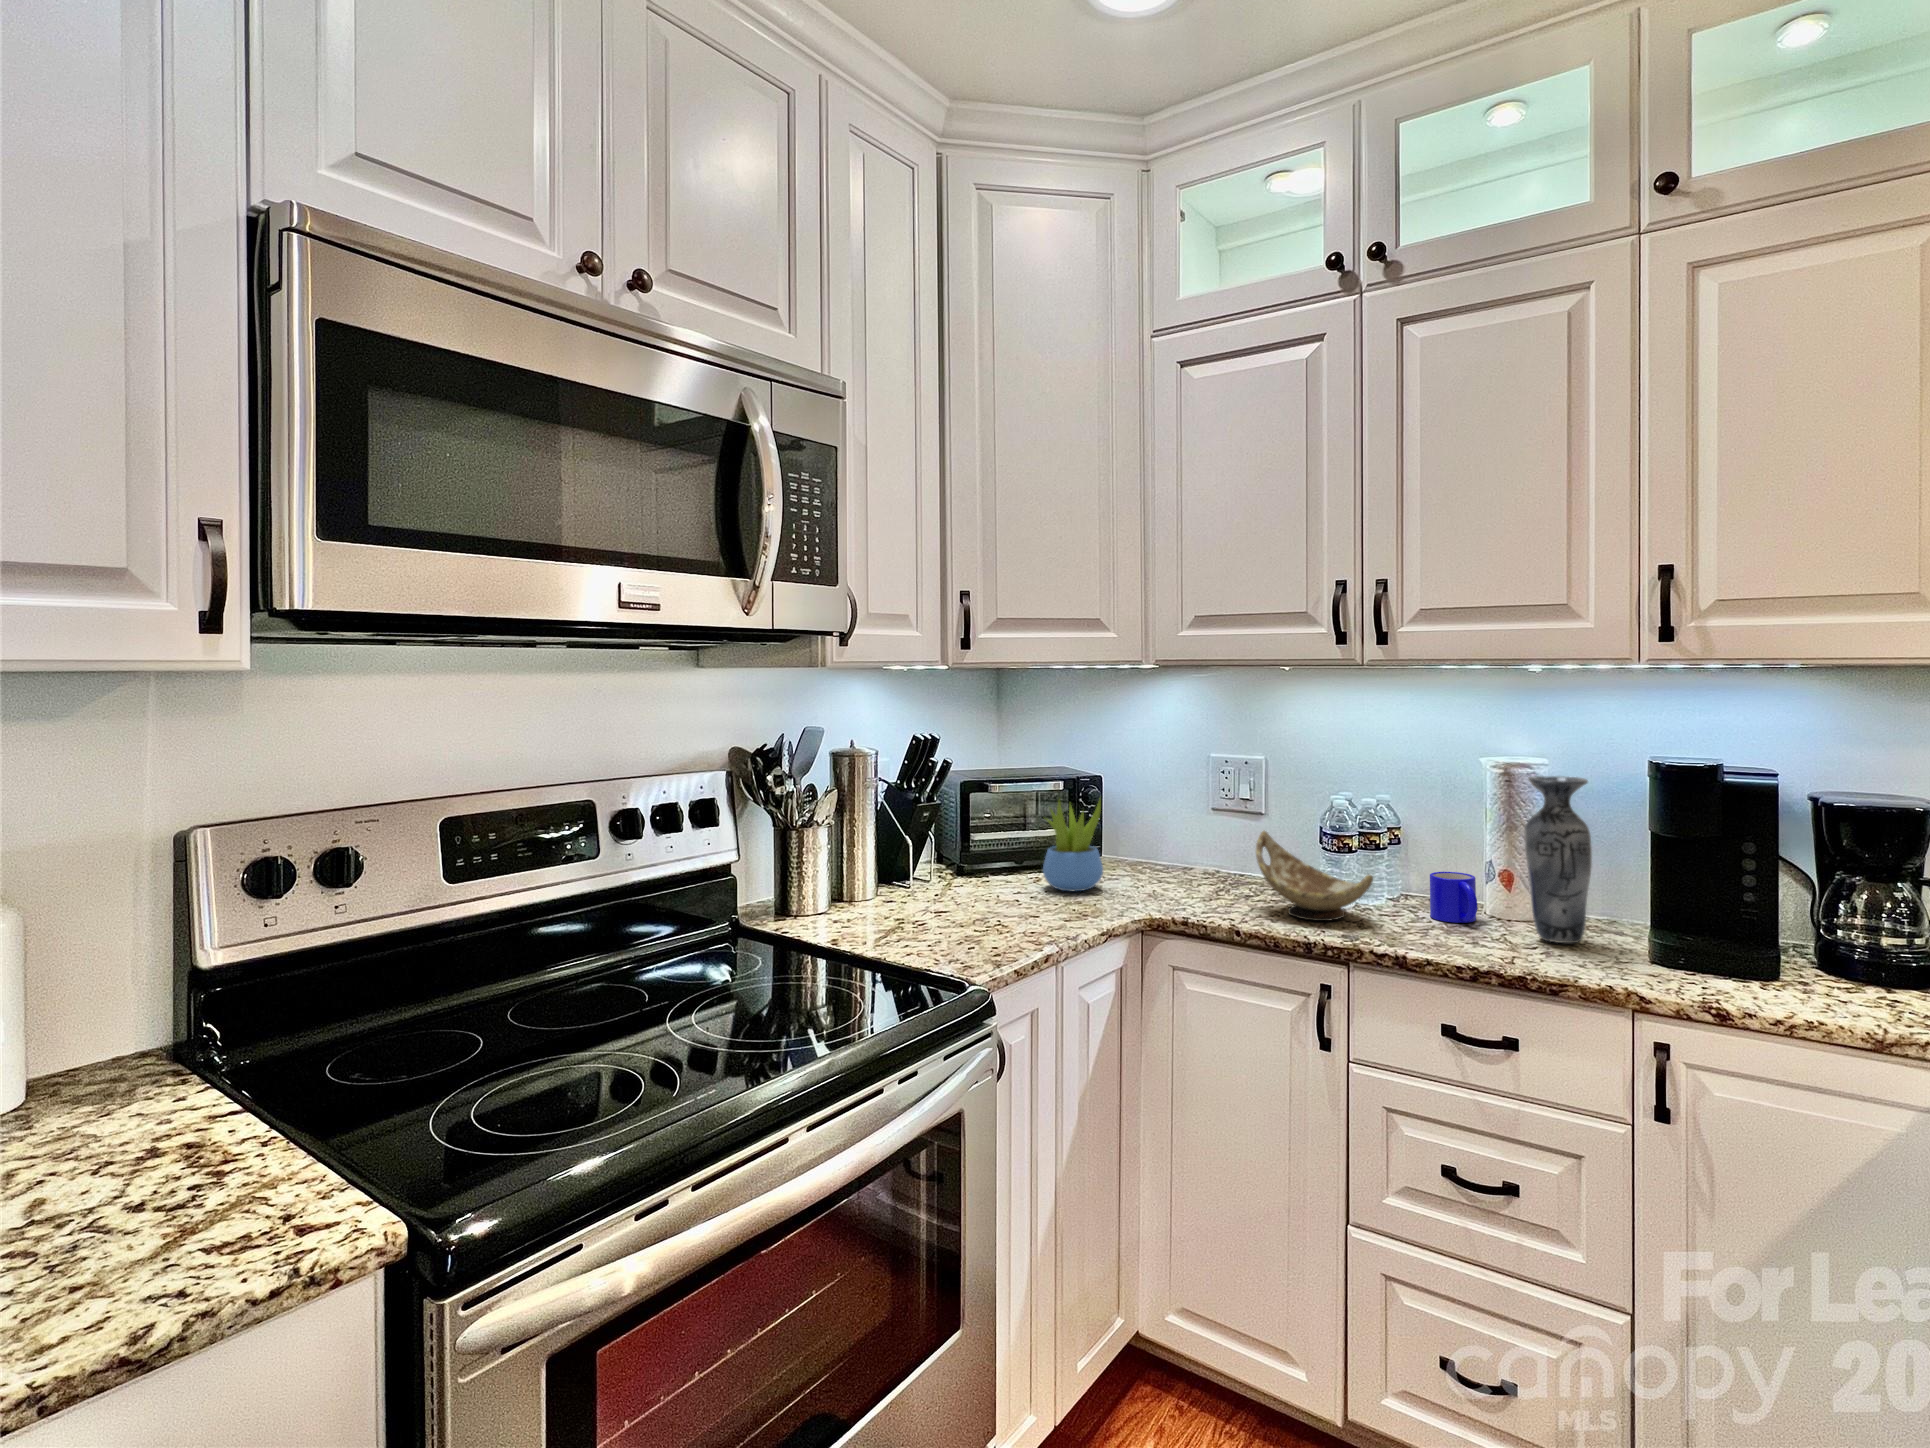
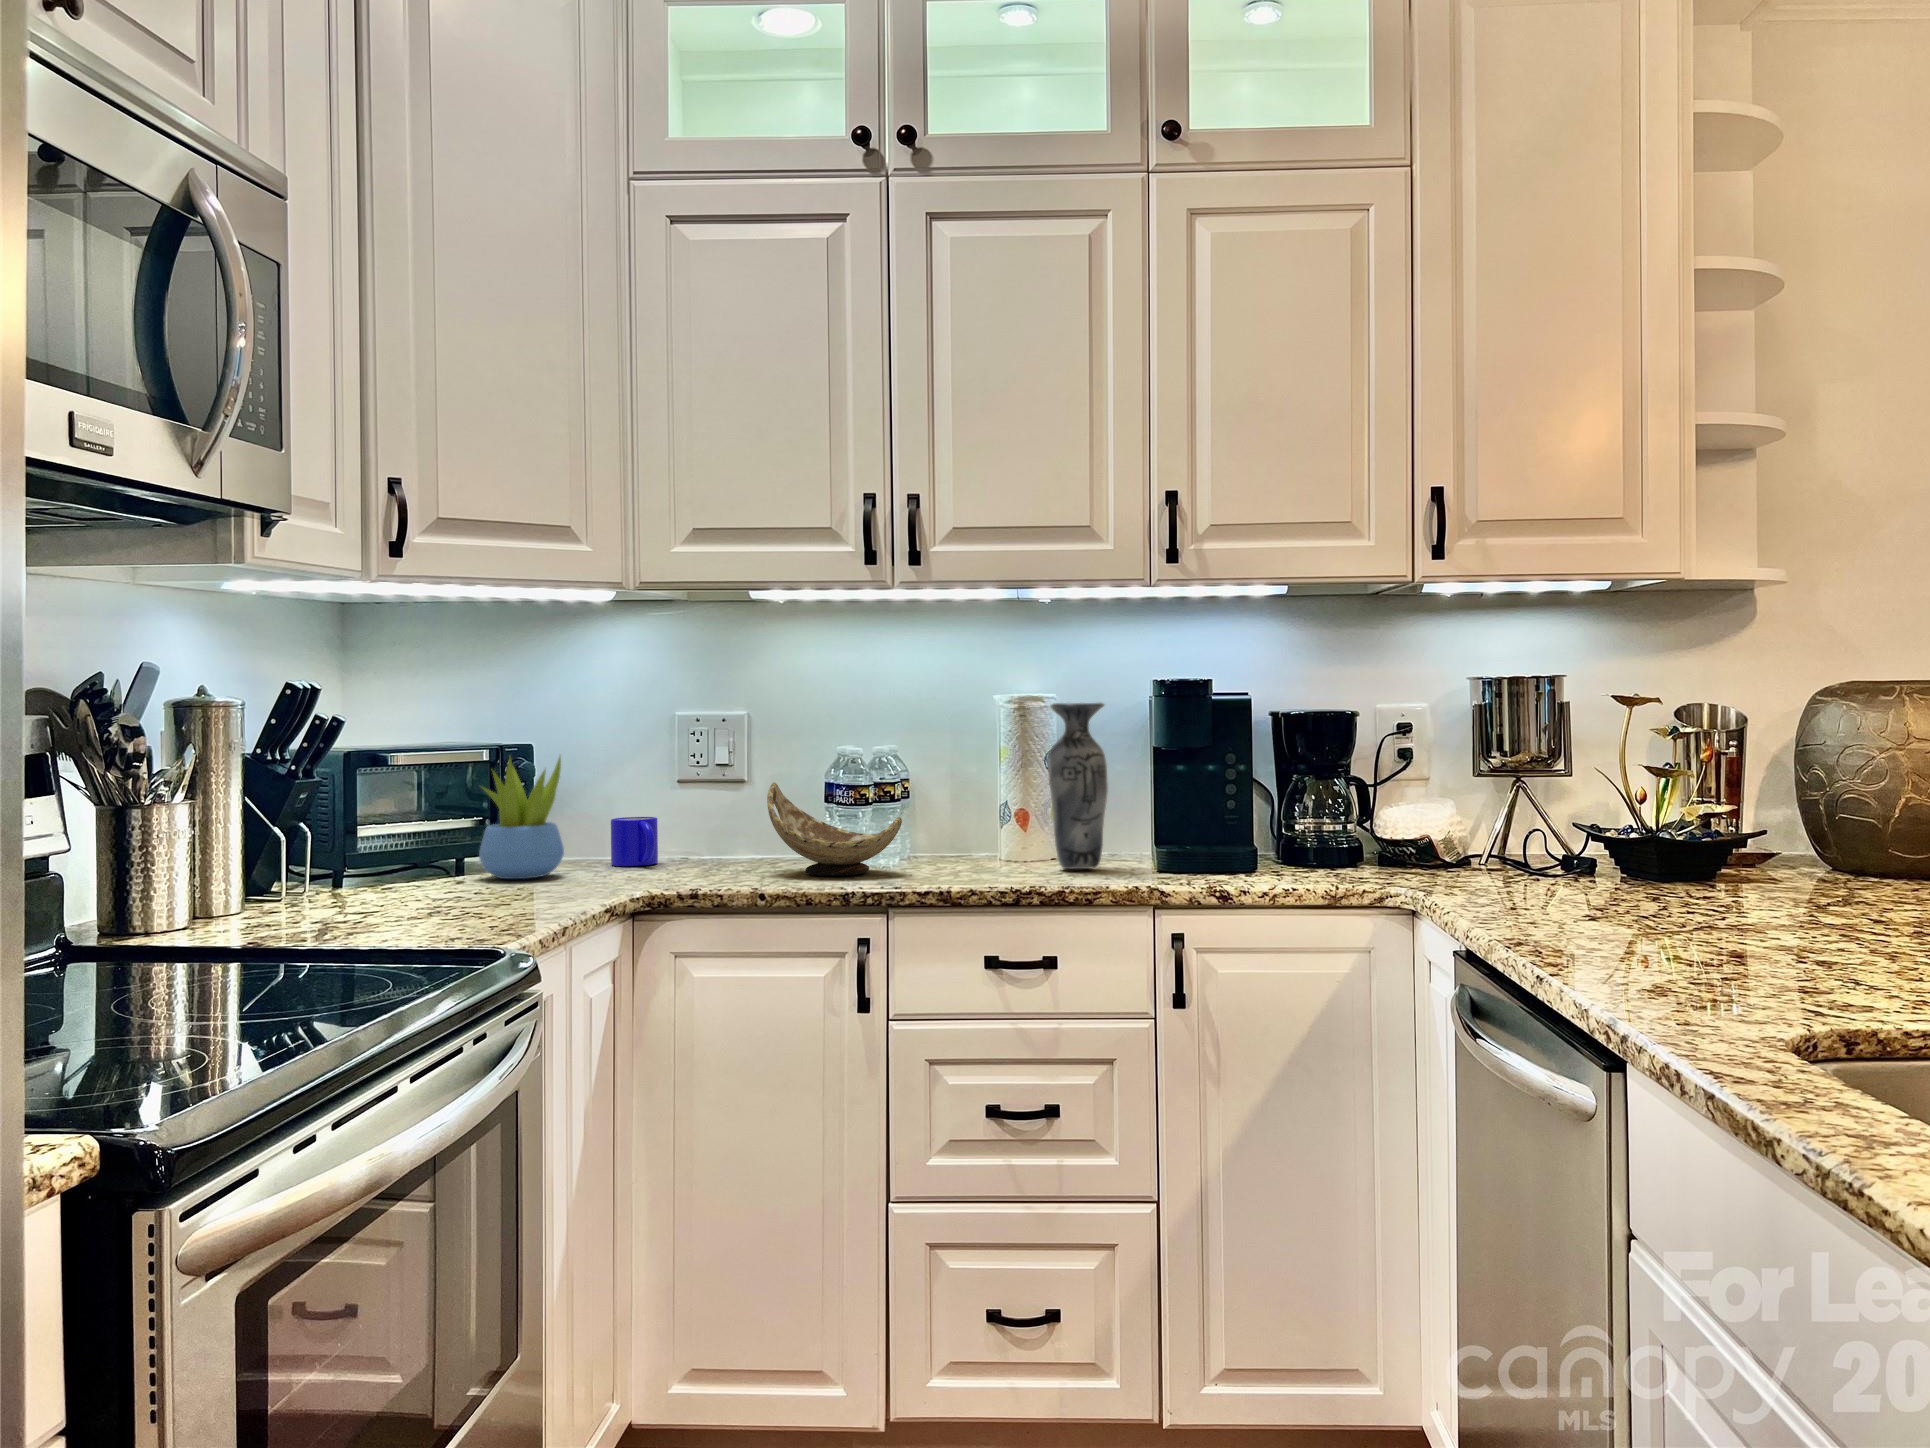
mug: present [1430,872,1478,923] -> present [611,817,658,866]

